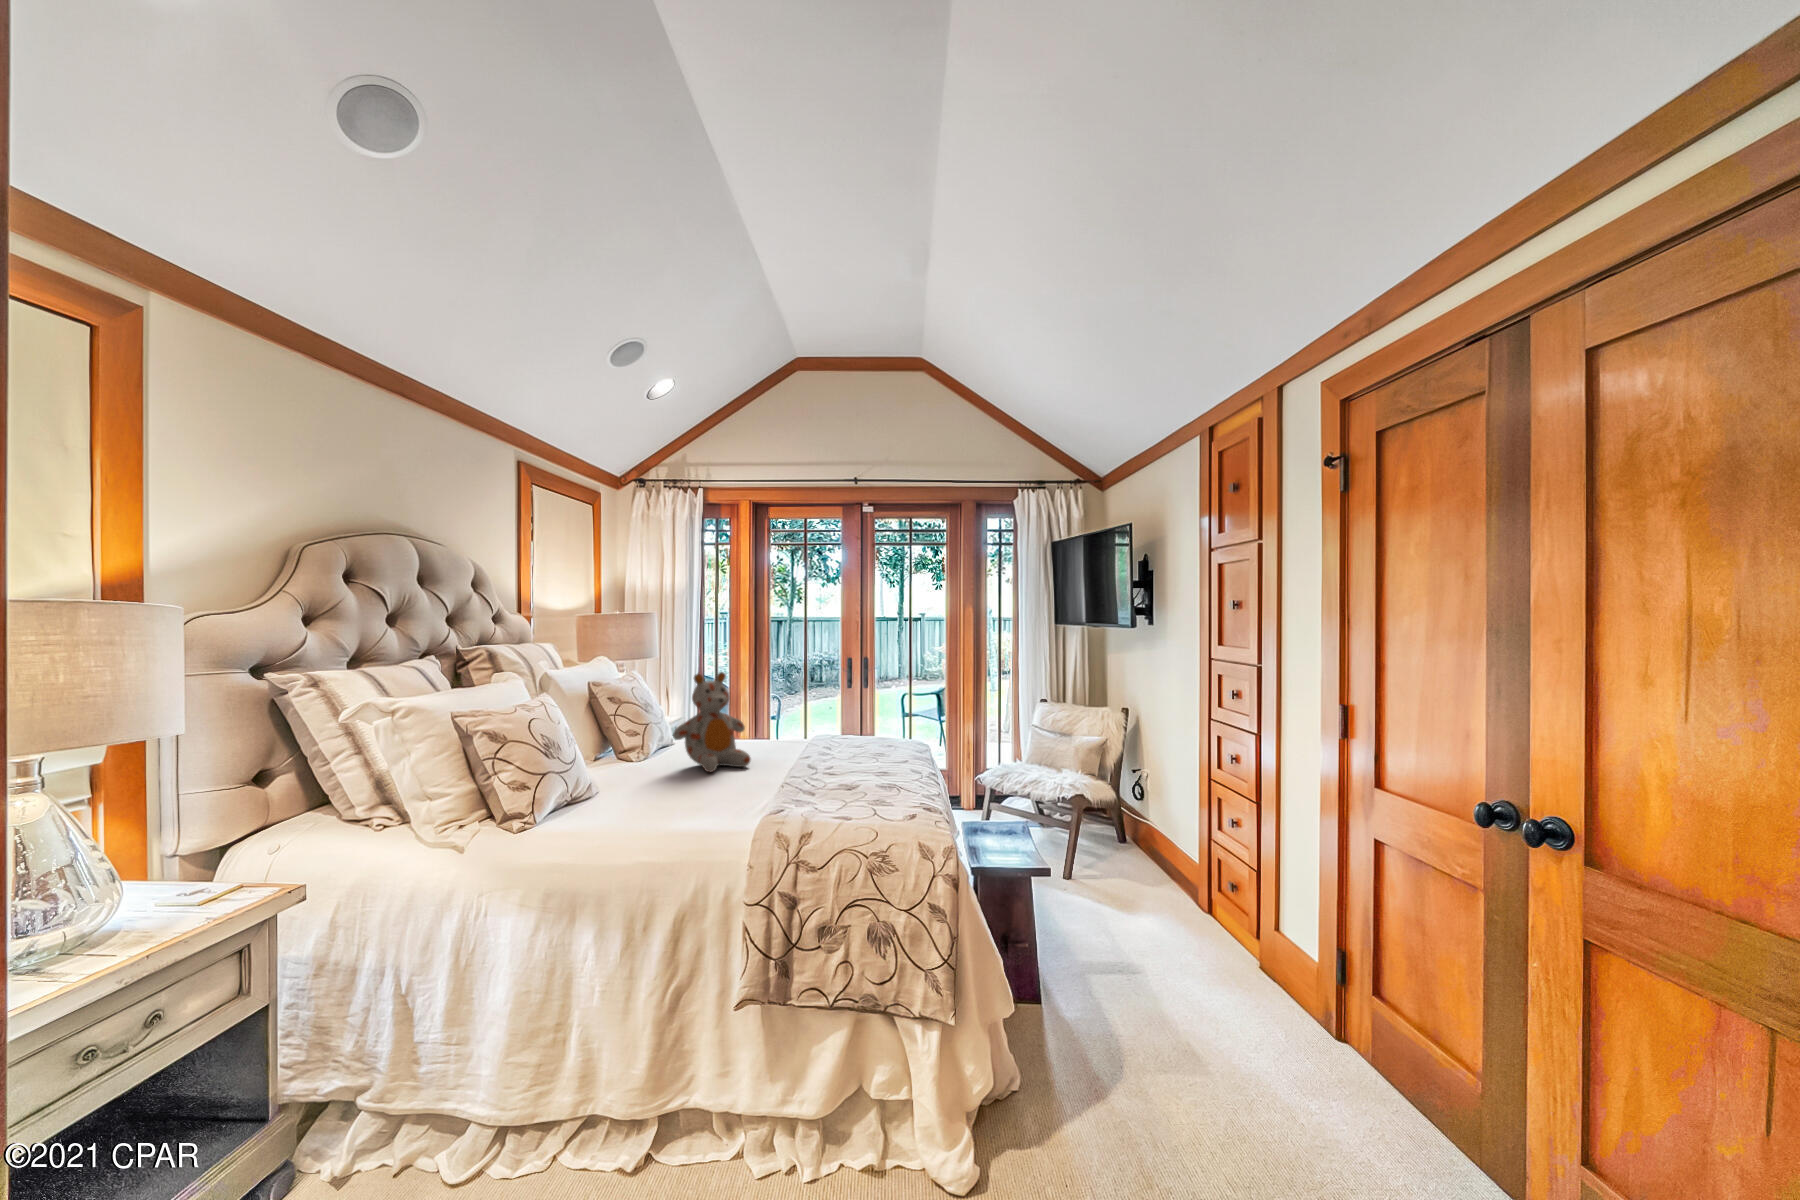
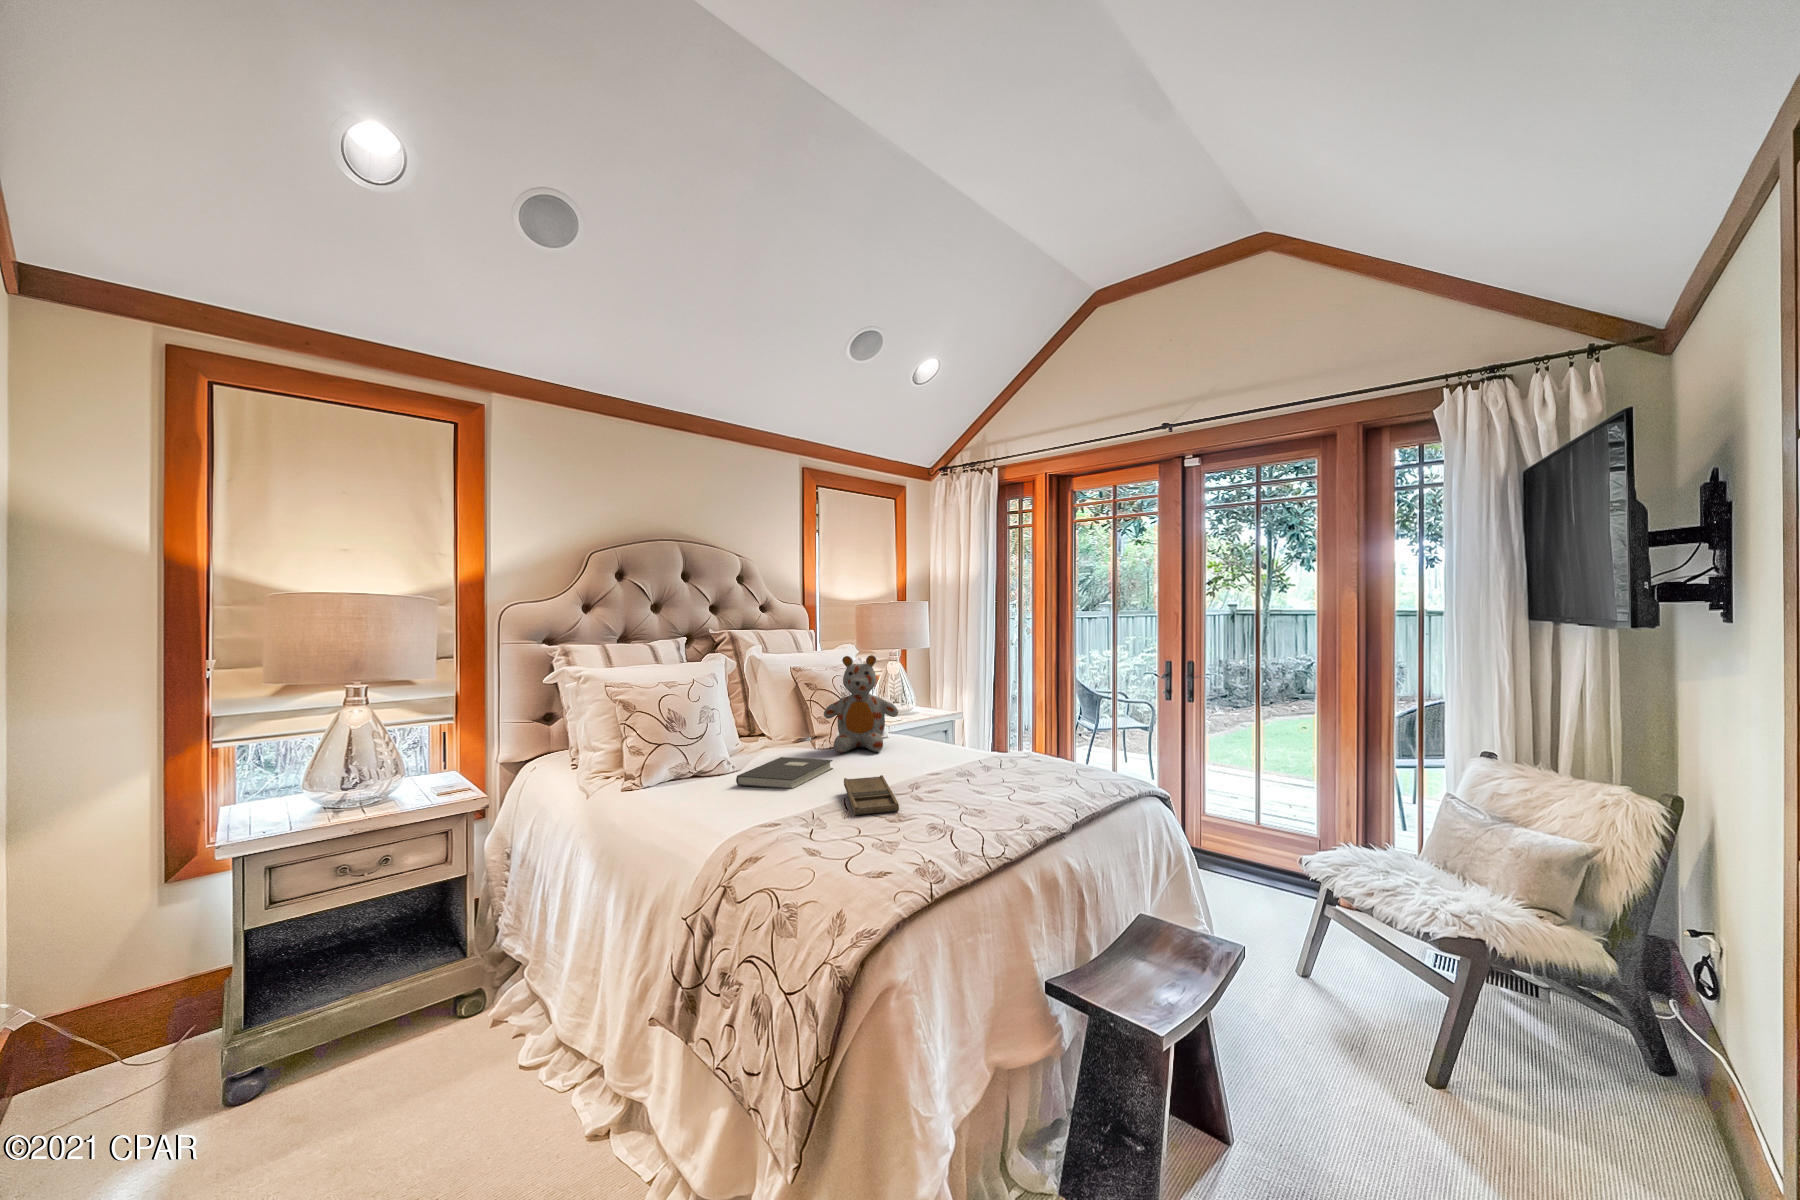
book: none [681,776,758,810] -> present [736,757,833,789]
tray: none [816,778,906,808] -> present [844,775,899,815]

